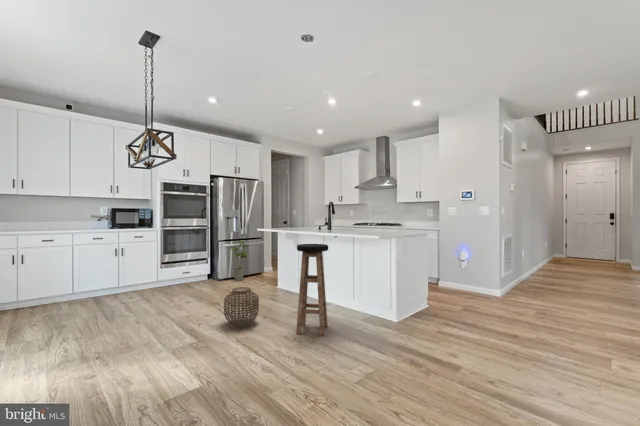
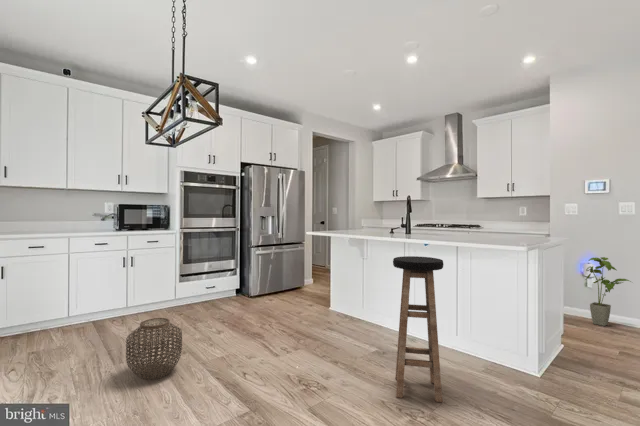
house plant: present [230,240,248,281] -> present [586,257,629,326]
woven basket: present [224,287,259,327] -> present [126,318,182,380]

